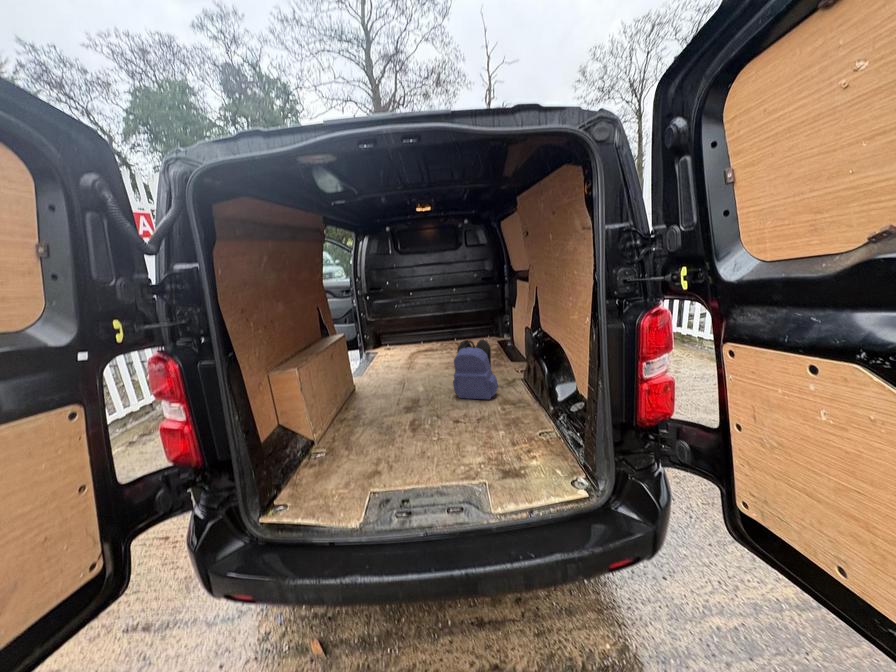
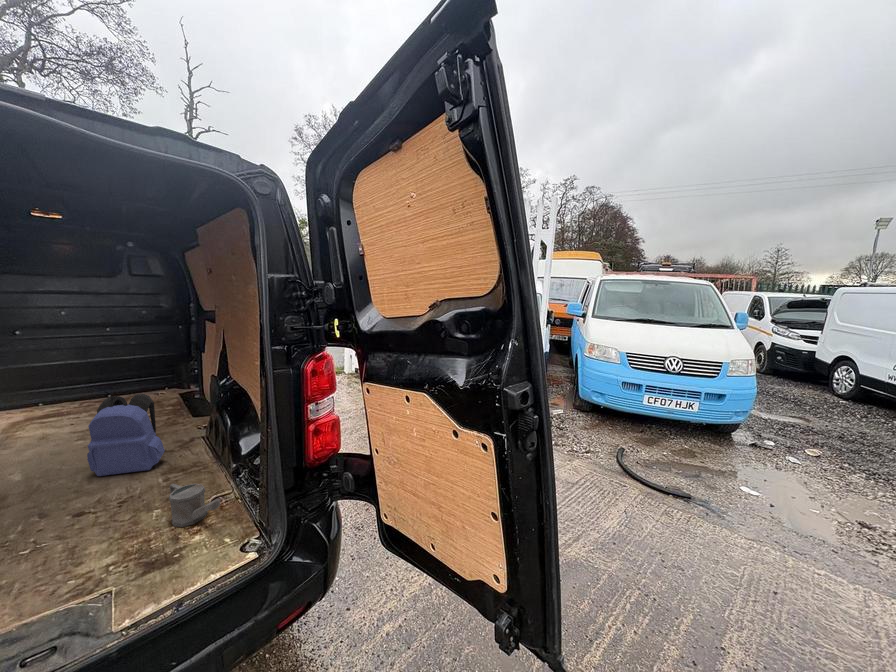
watering can: none [509,414,551,450] -> present [169,484,220,527]

